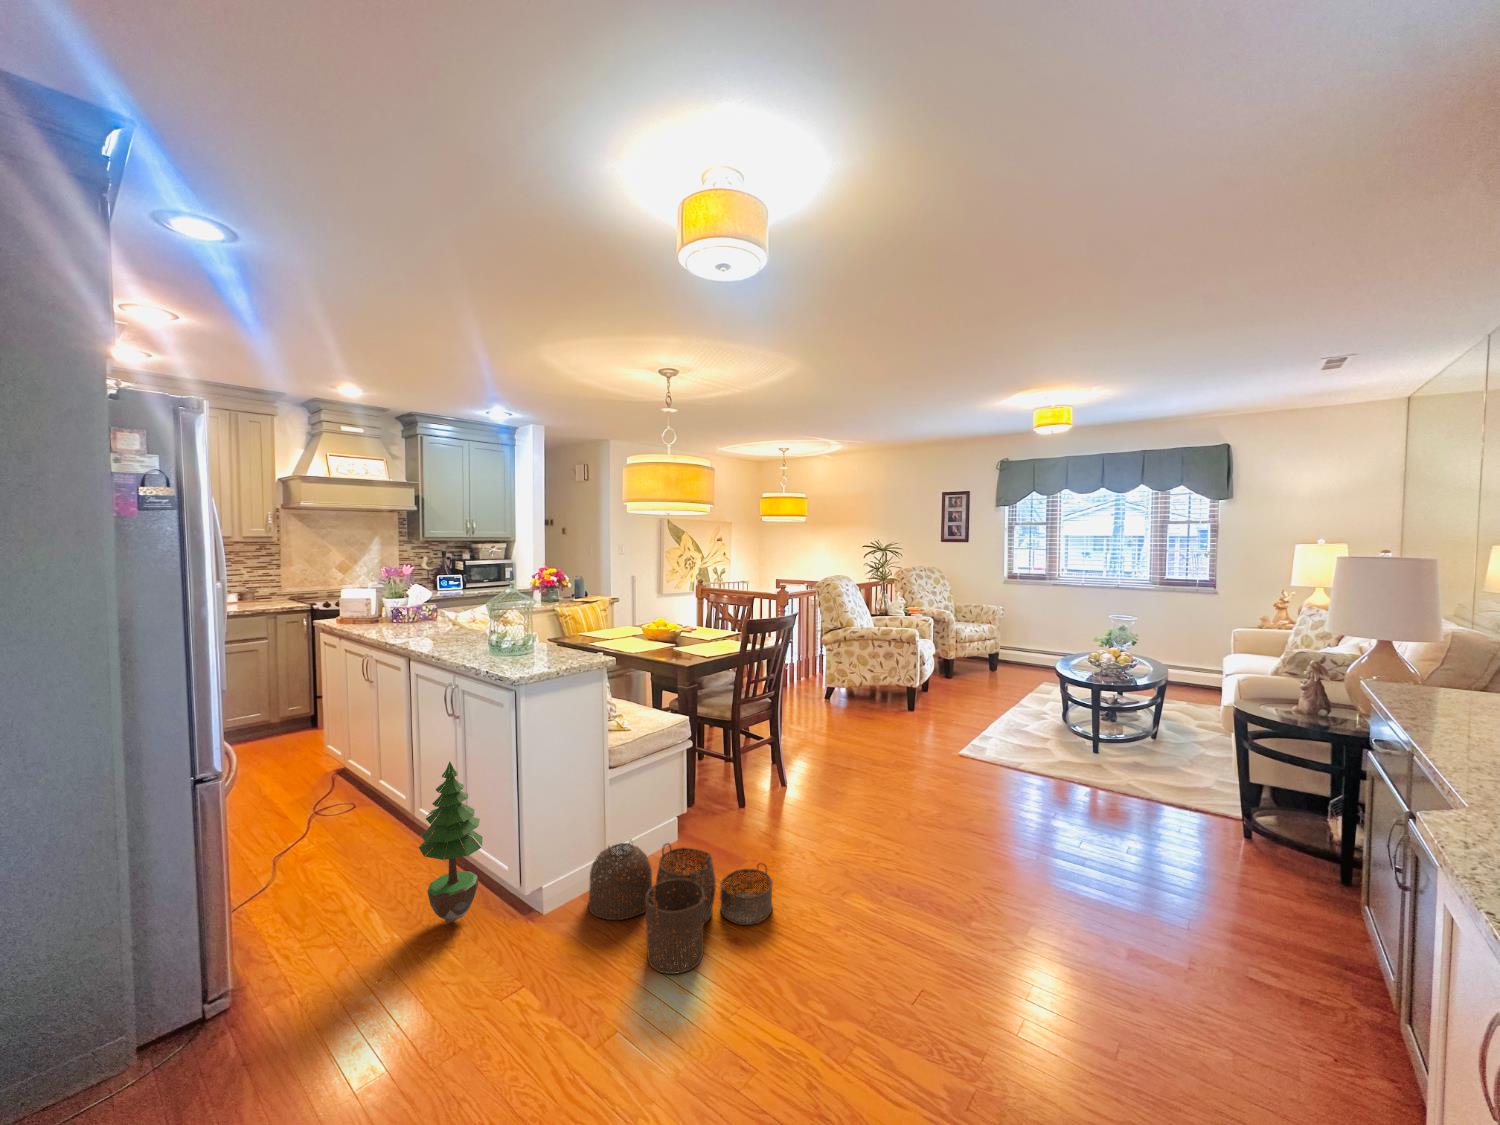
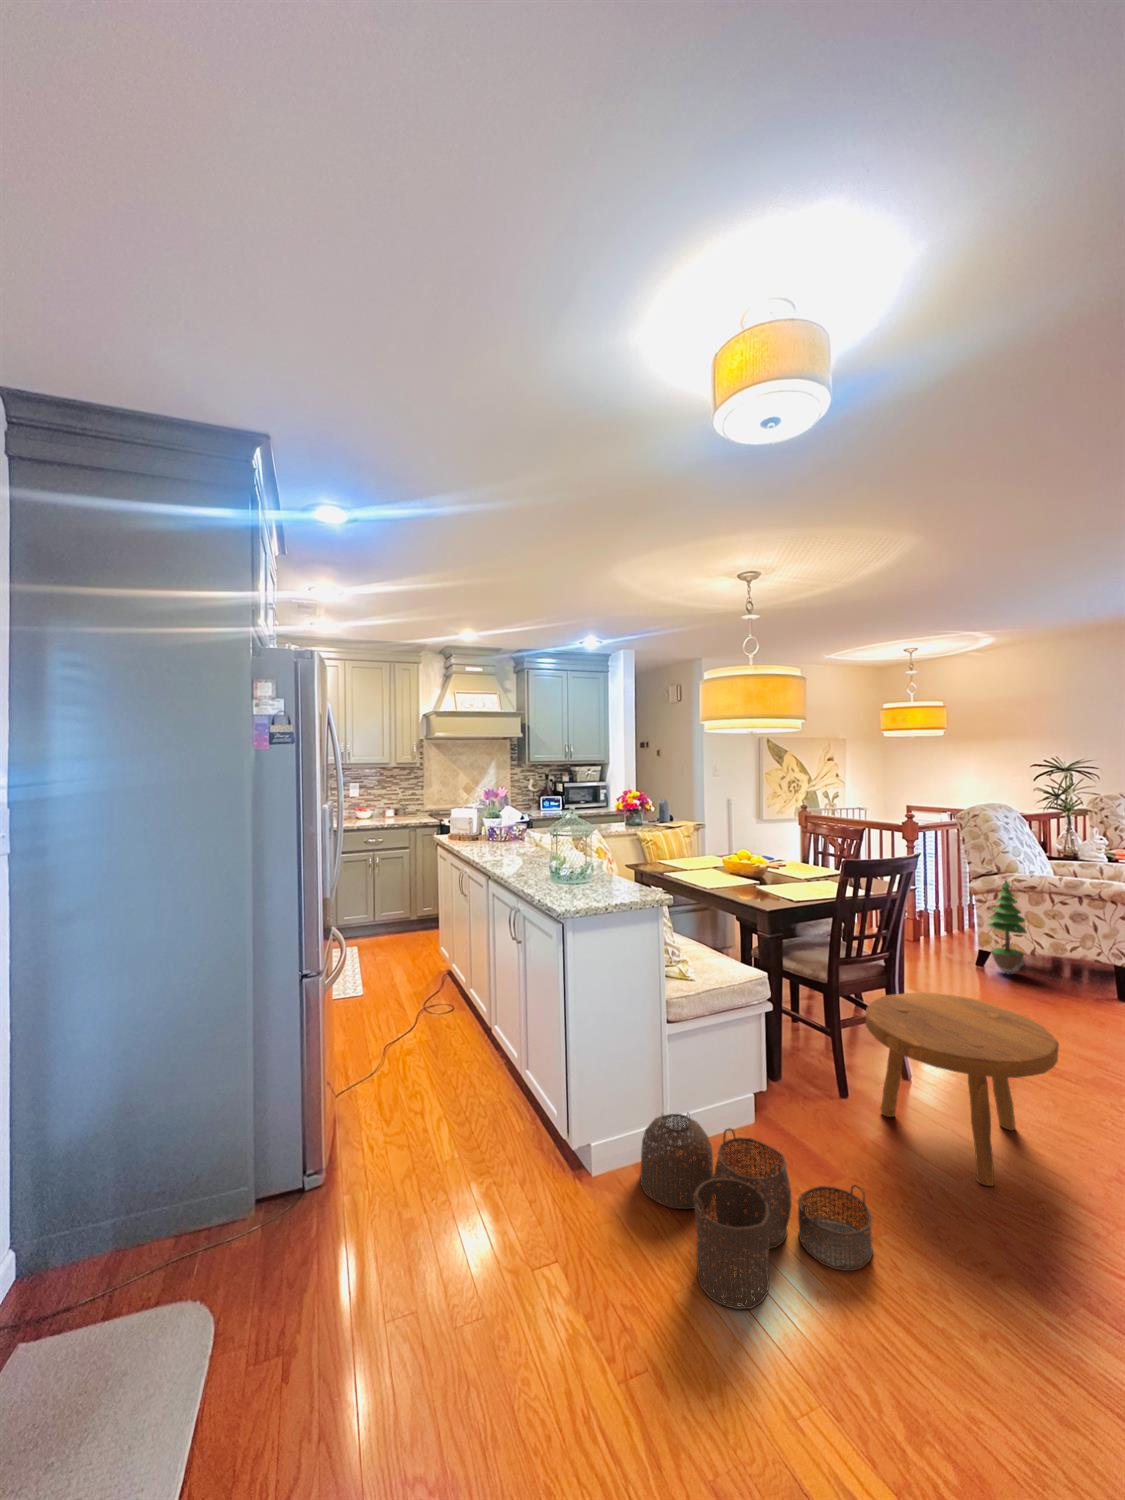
footstool: none [761,718,883,845] -> present [865,992,1059,1186]
potted tree: present [419,762,483,923] -> present [988,880,1027,974]

